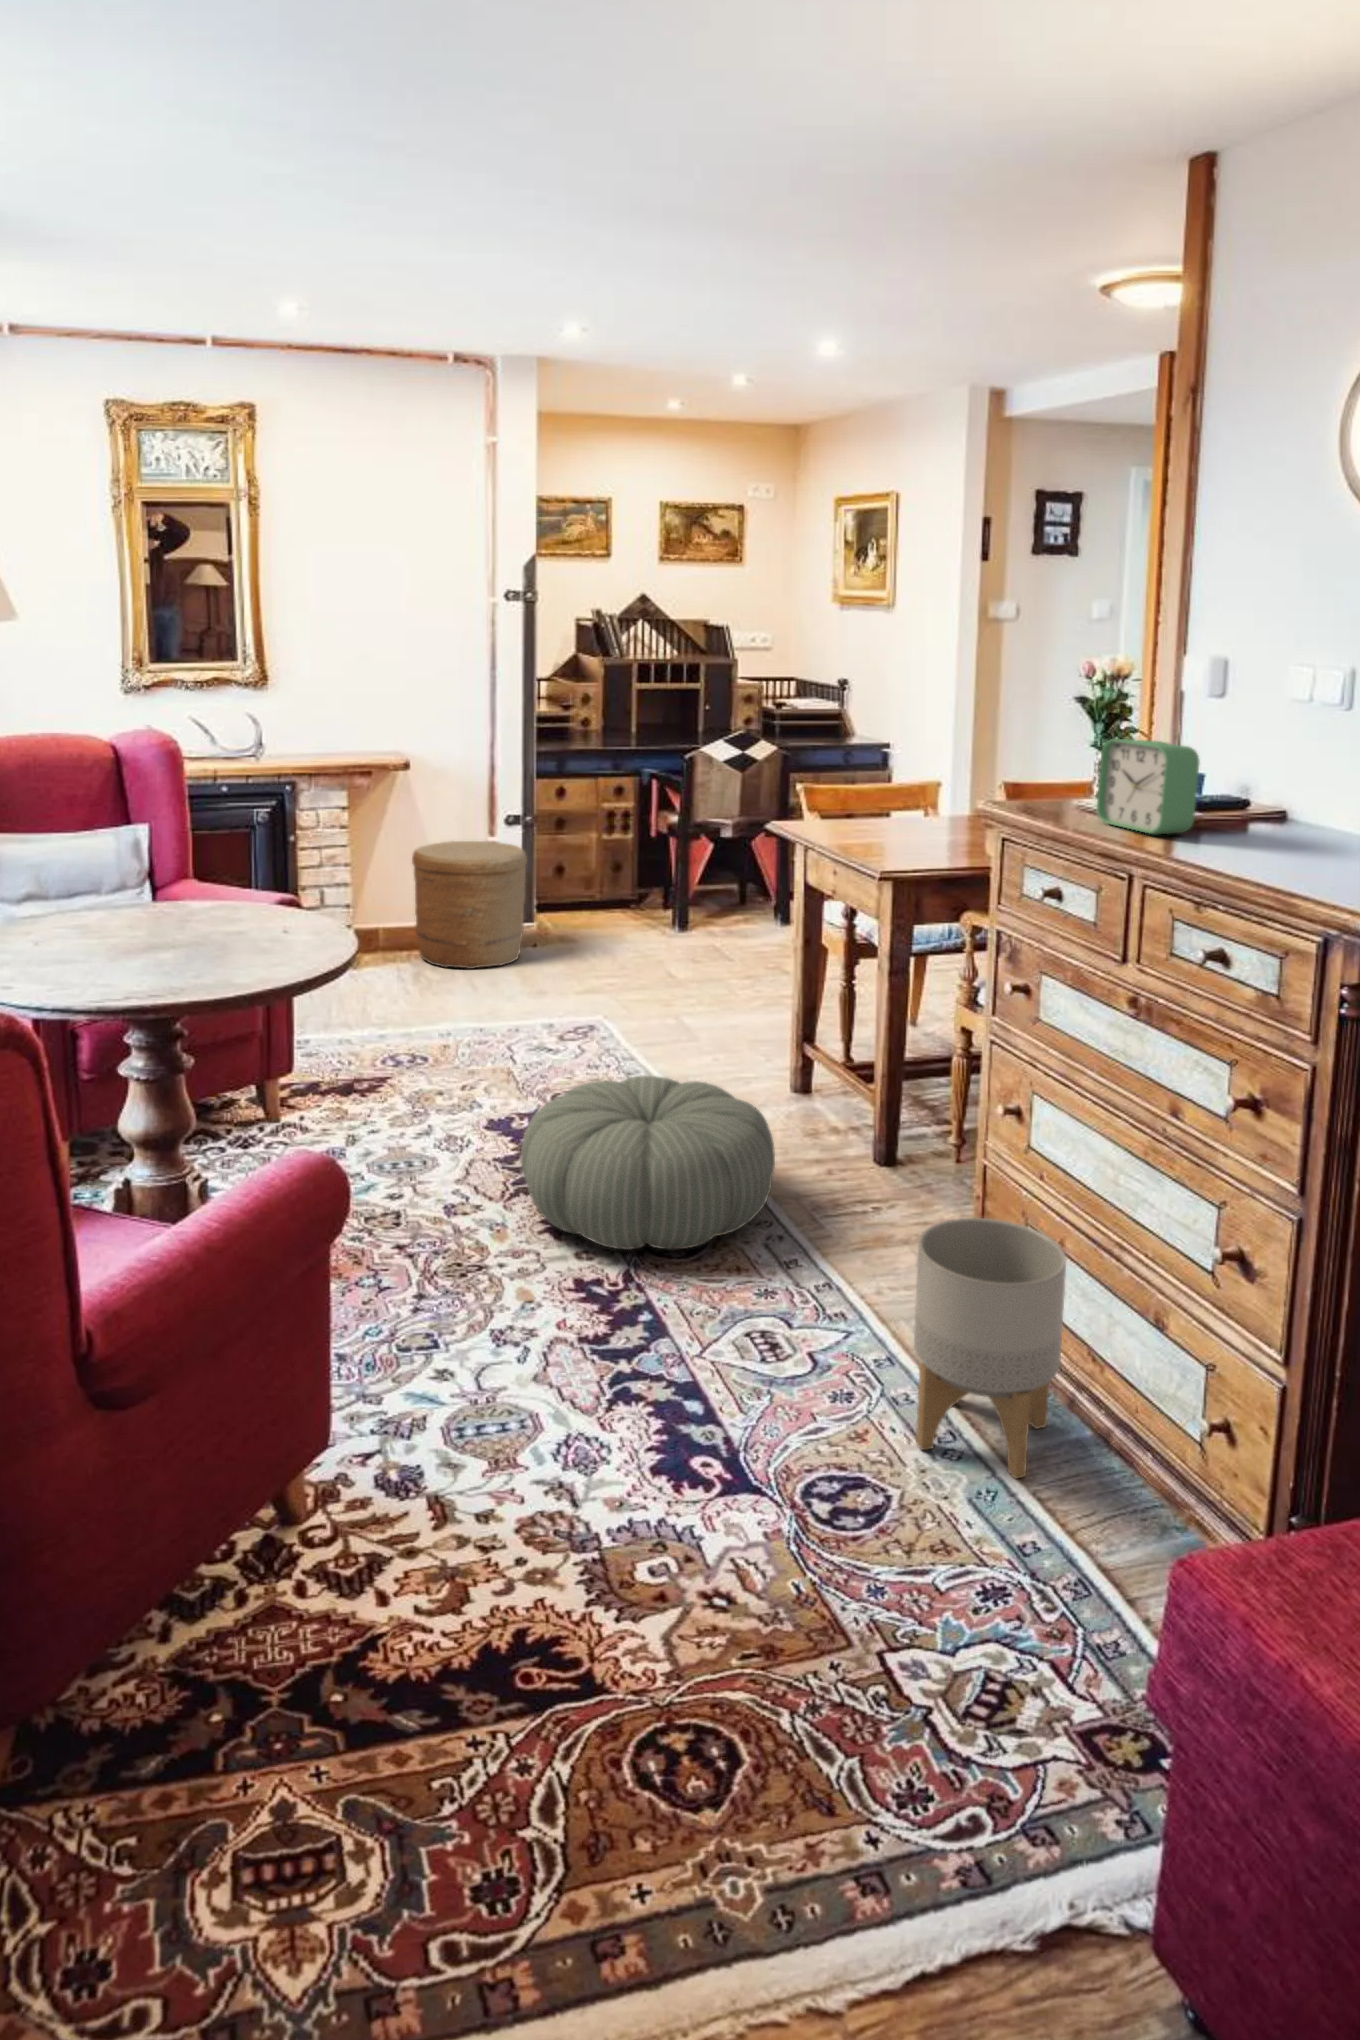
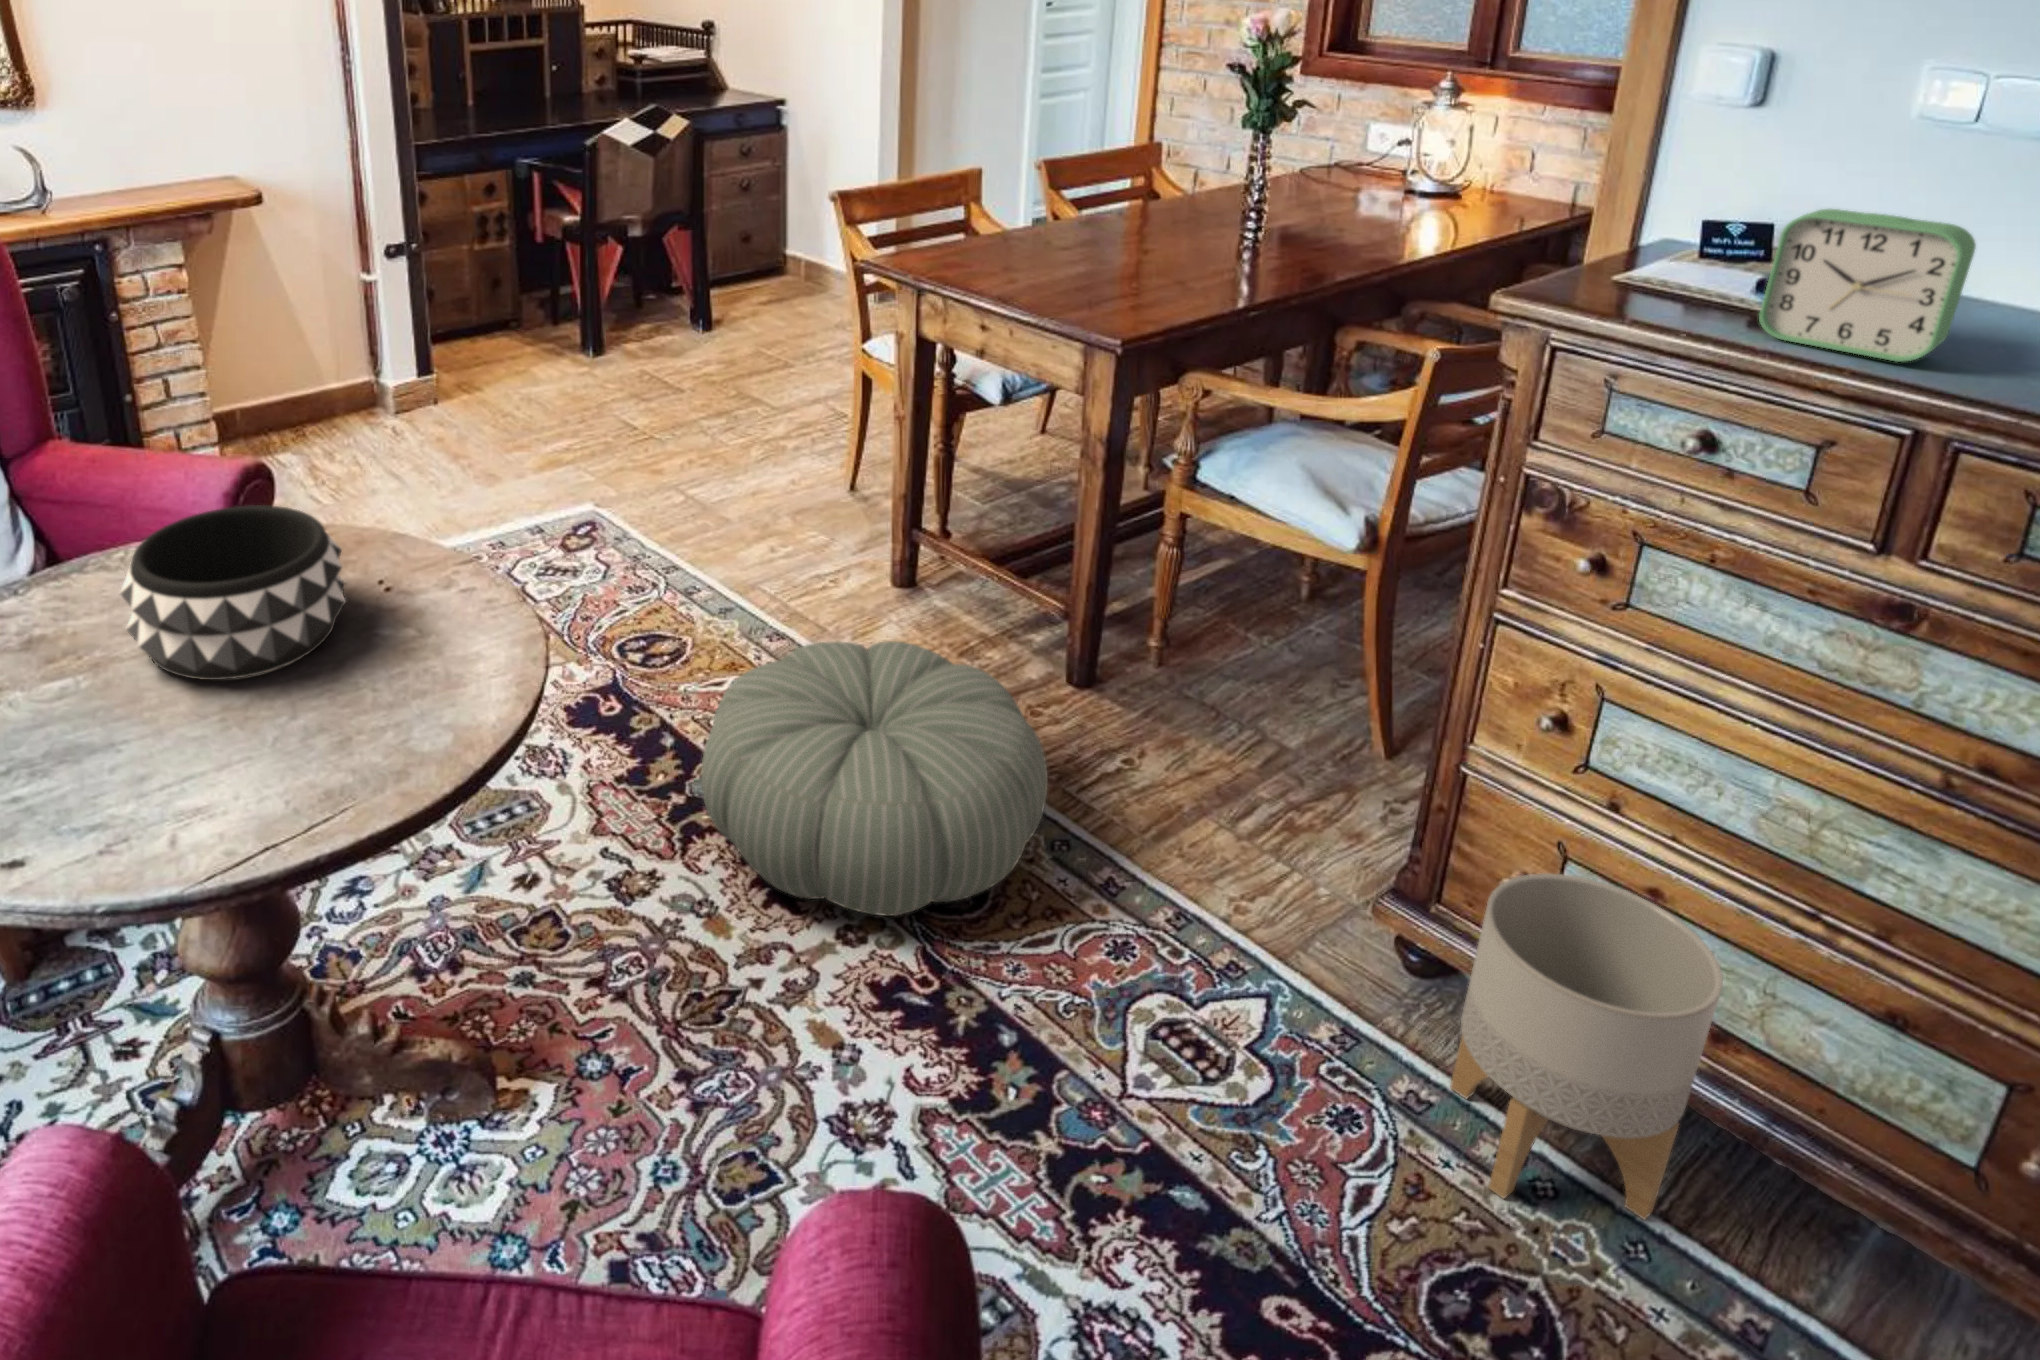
woven basket: present [412,841,527,969] -> none [279,280,433,453]
decorative bowl: none [131,879,268,964] -> present [120,505,346,680]

